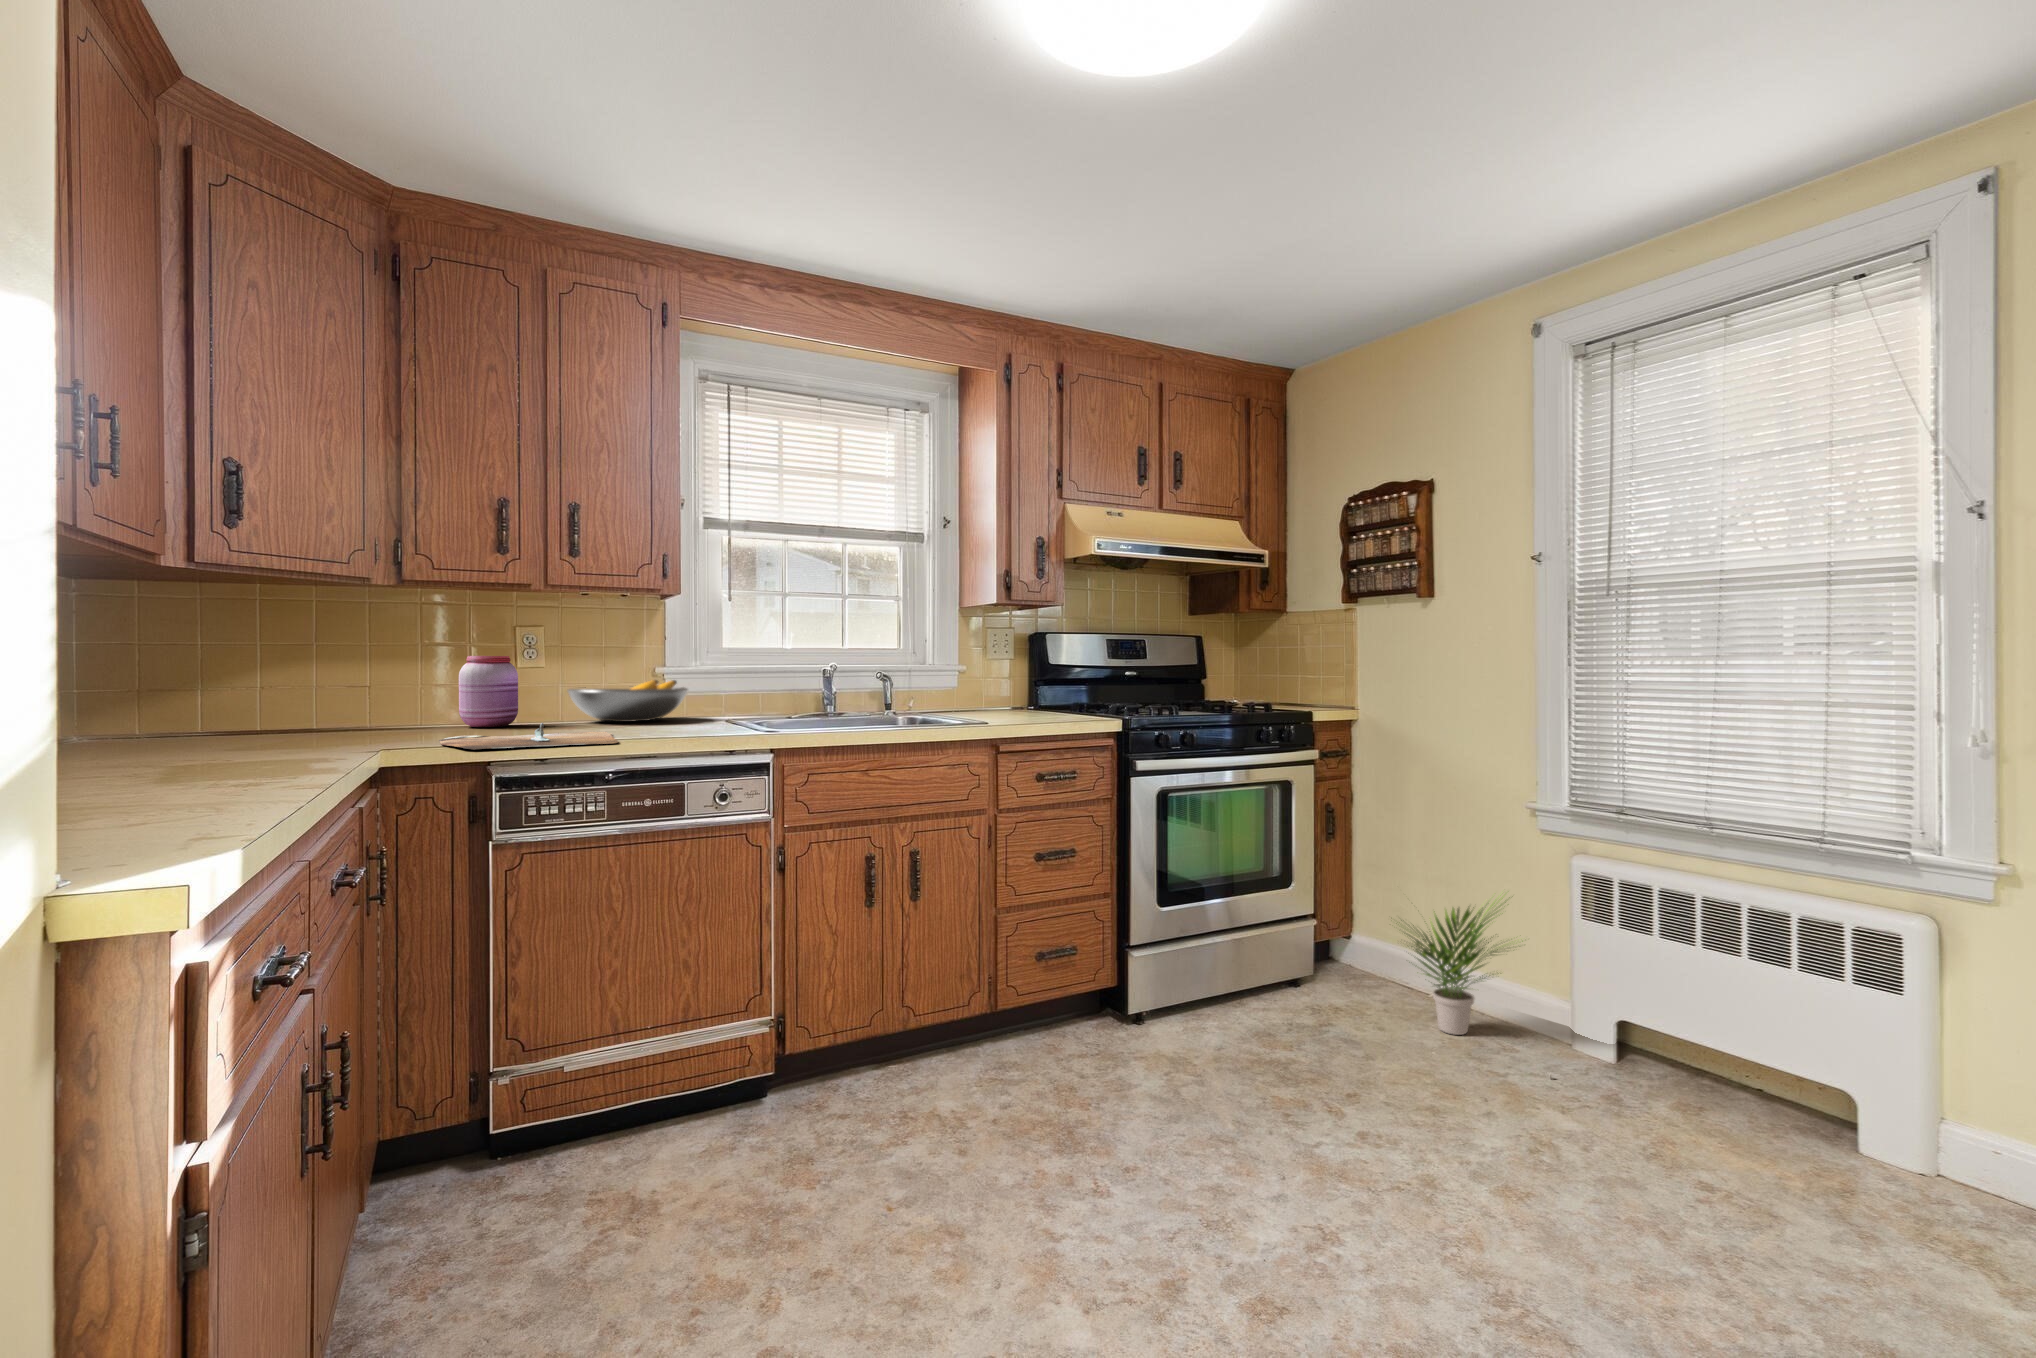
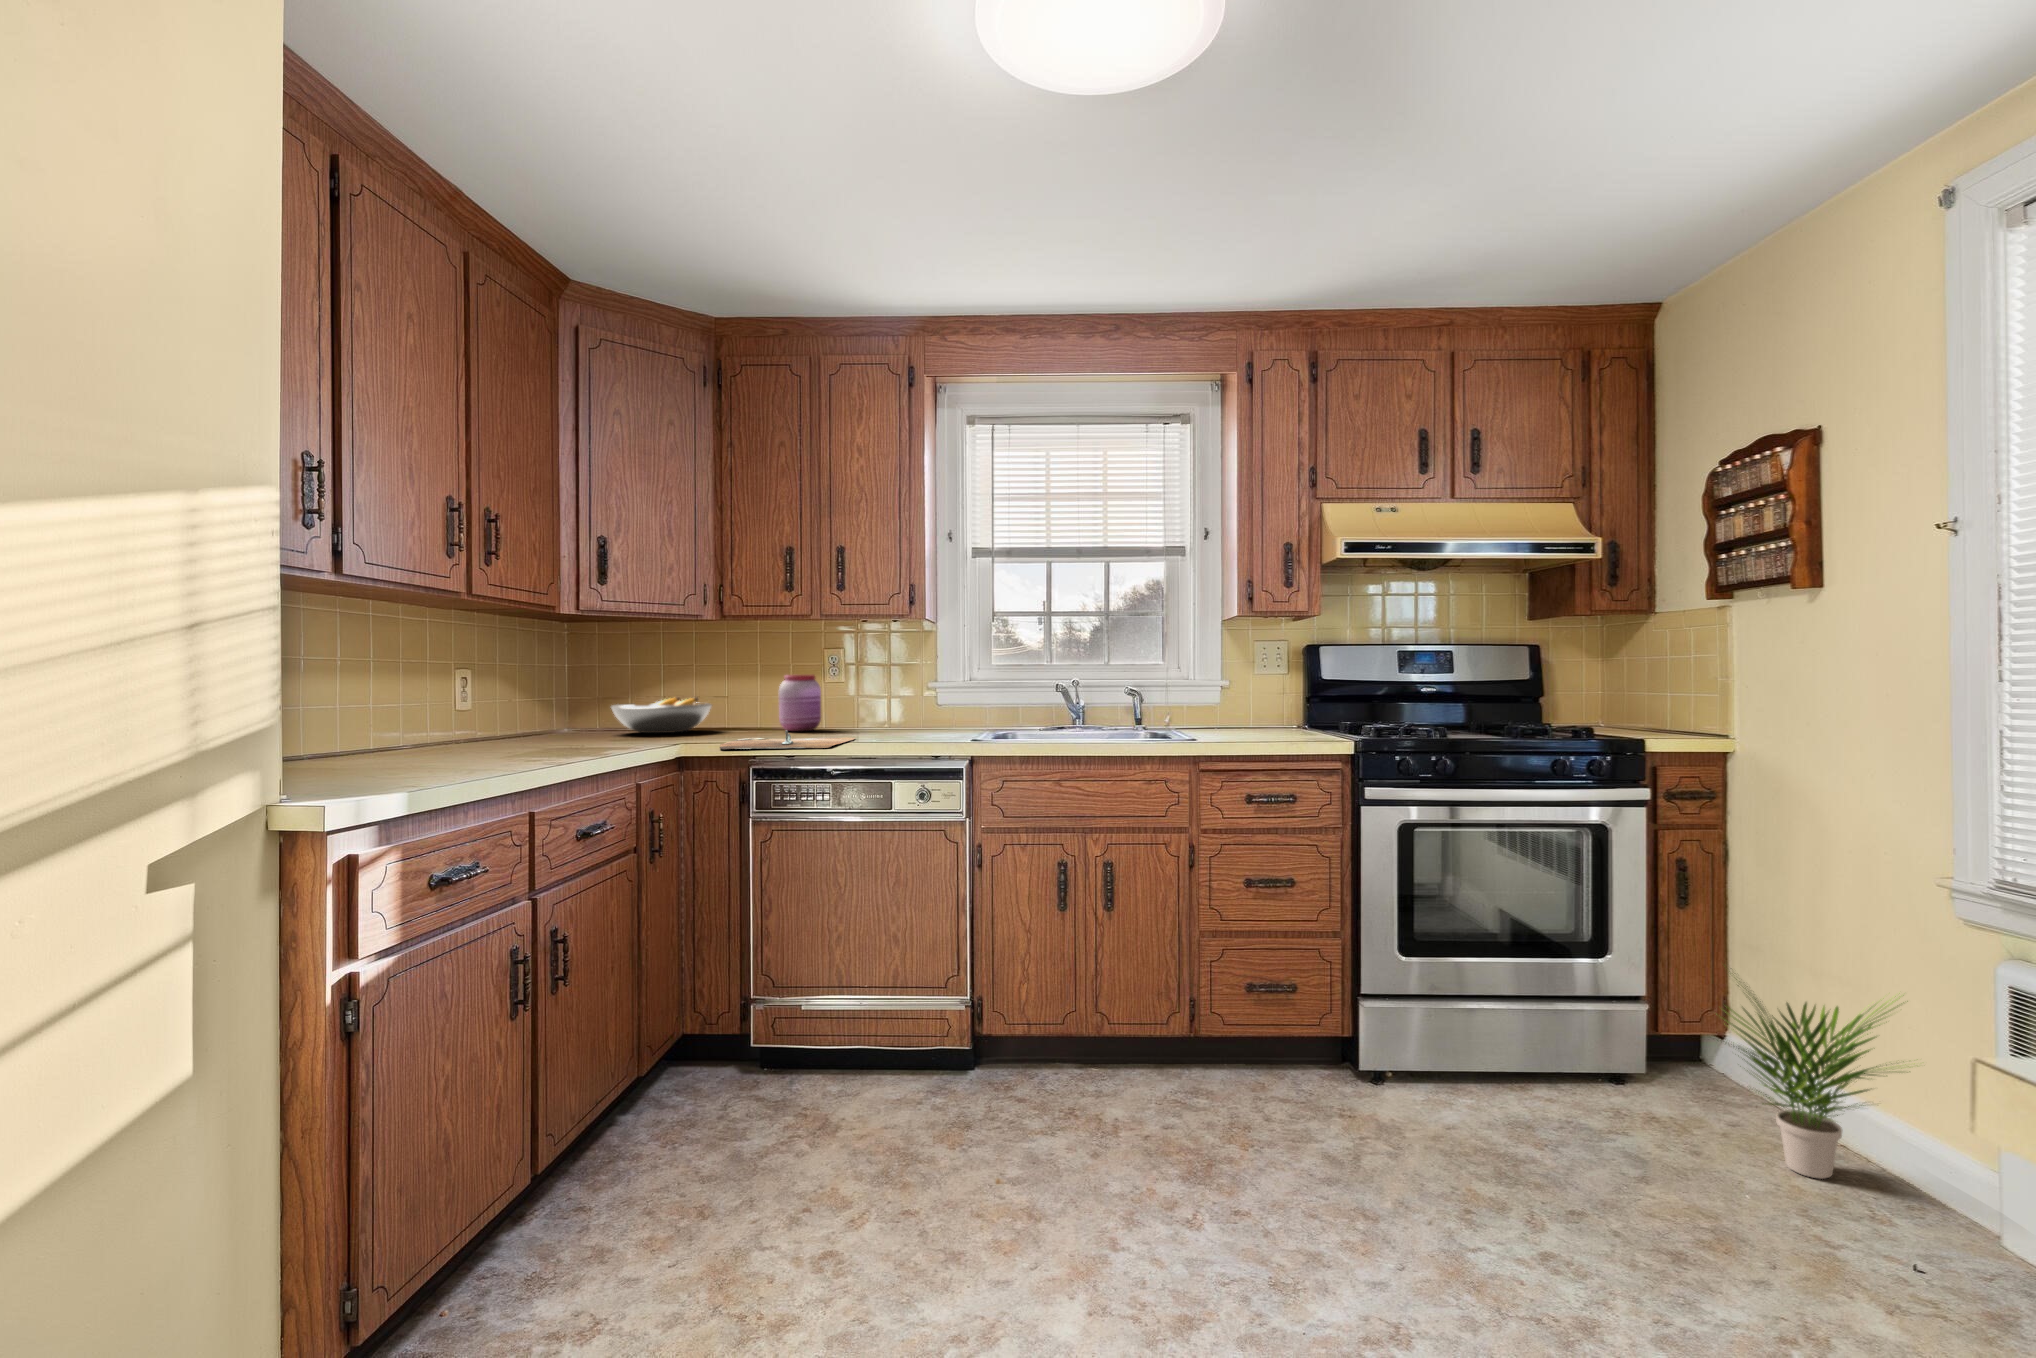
fruit bowl: present [568,680,688,722] -> present [611,697,712,733]

